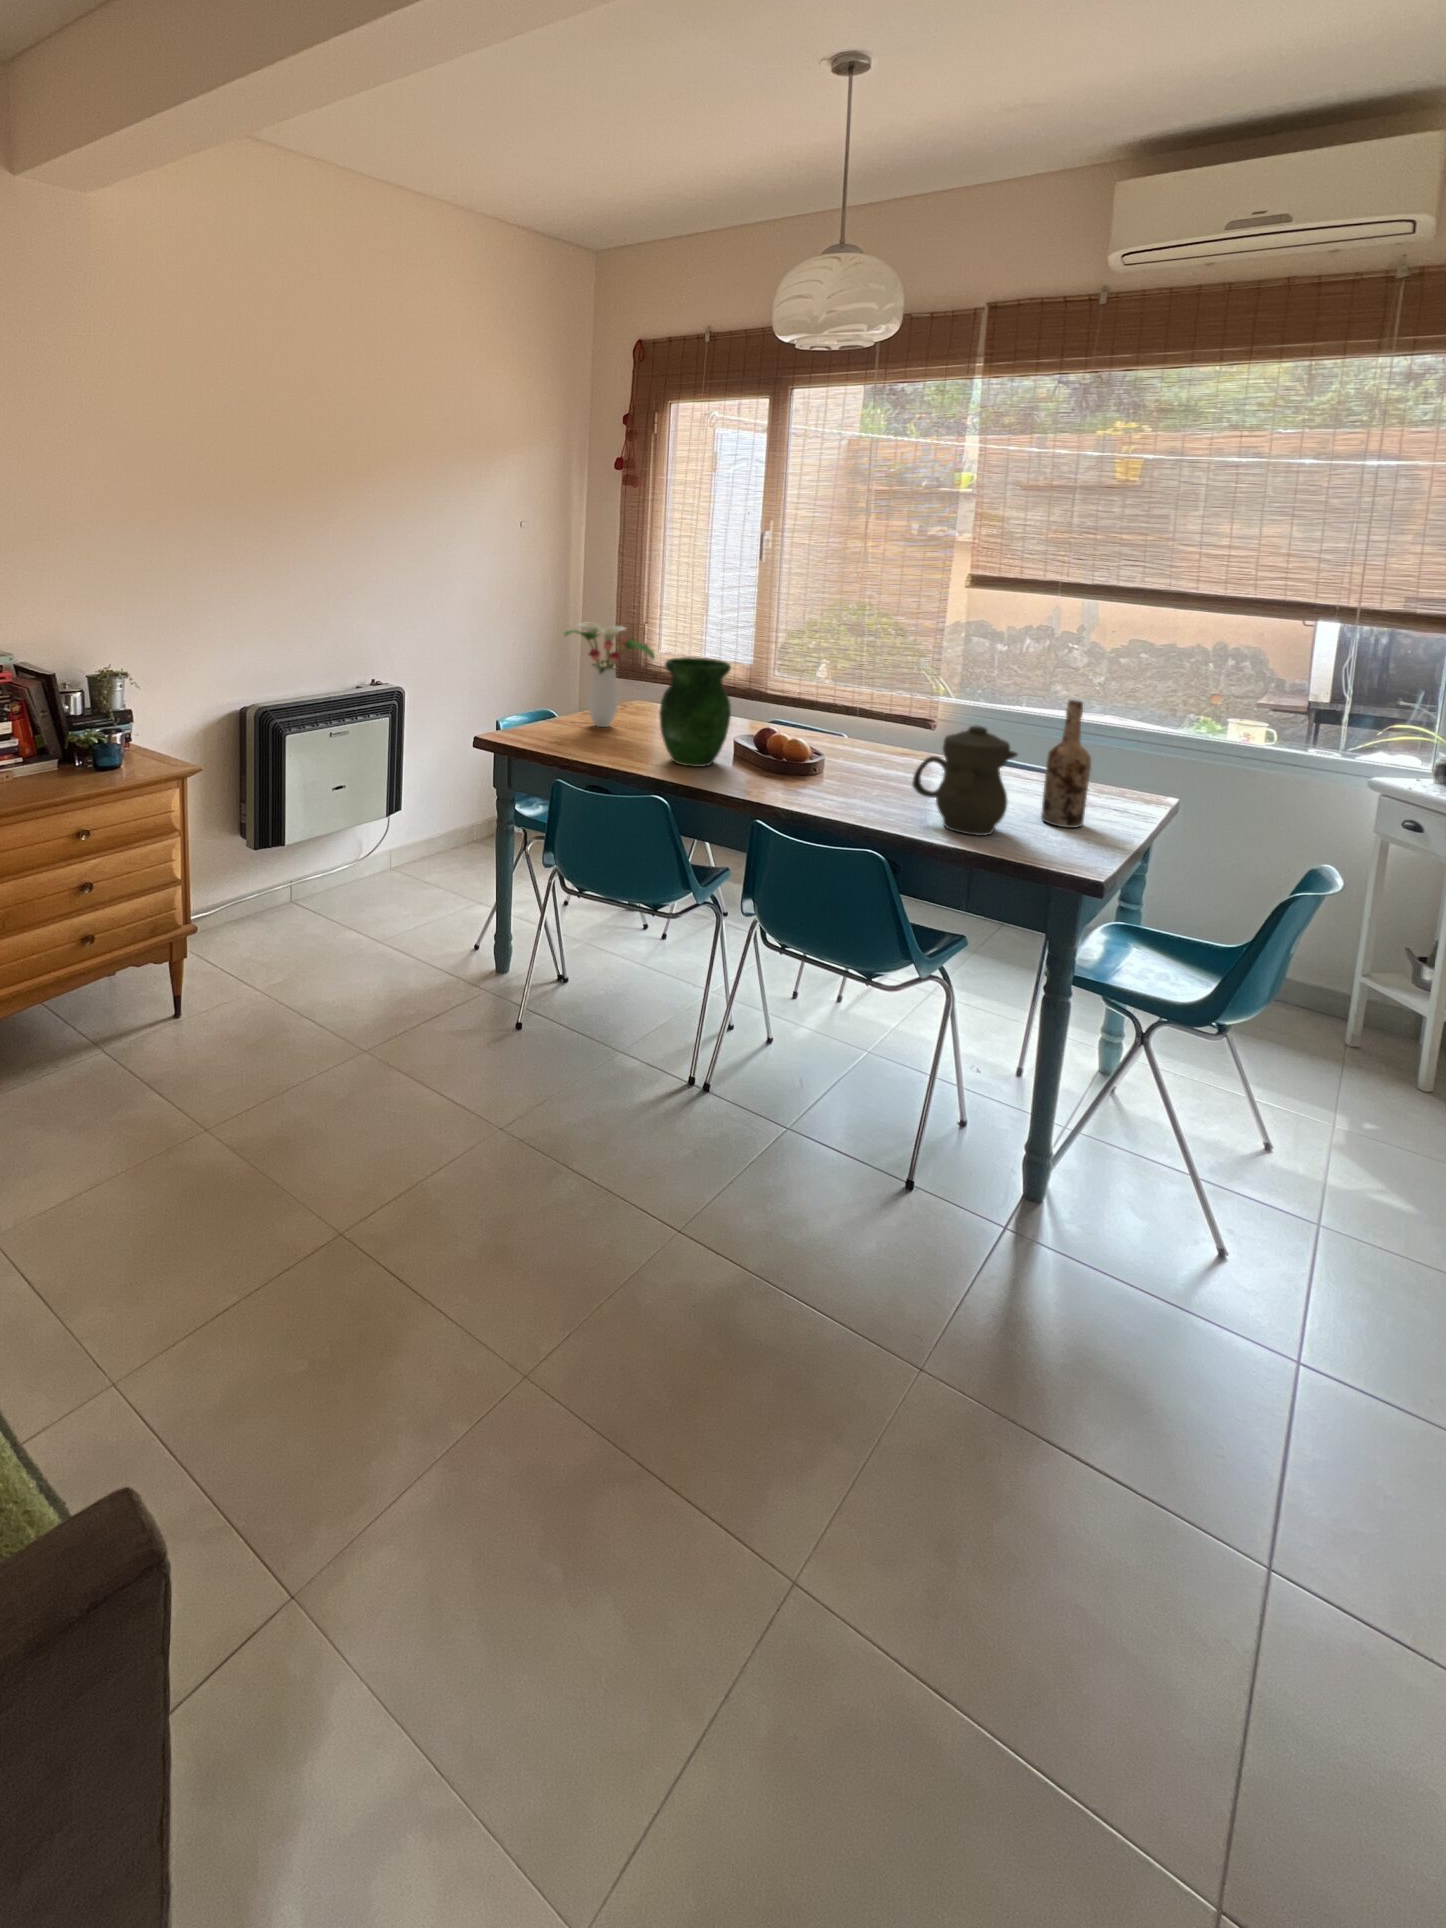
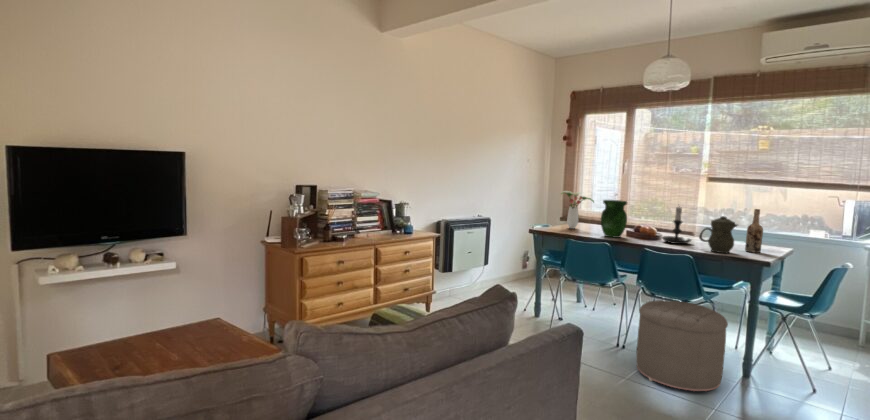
candle holder: none [817,678,902,792] -> present [662,207,691,244]
ottoman: none [719,979,971,1284] -> present [636,300,728,391]

